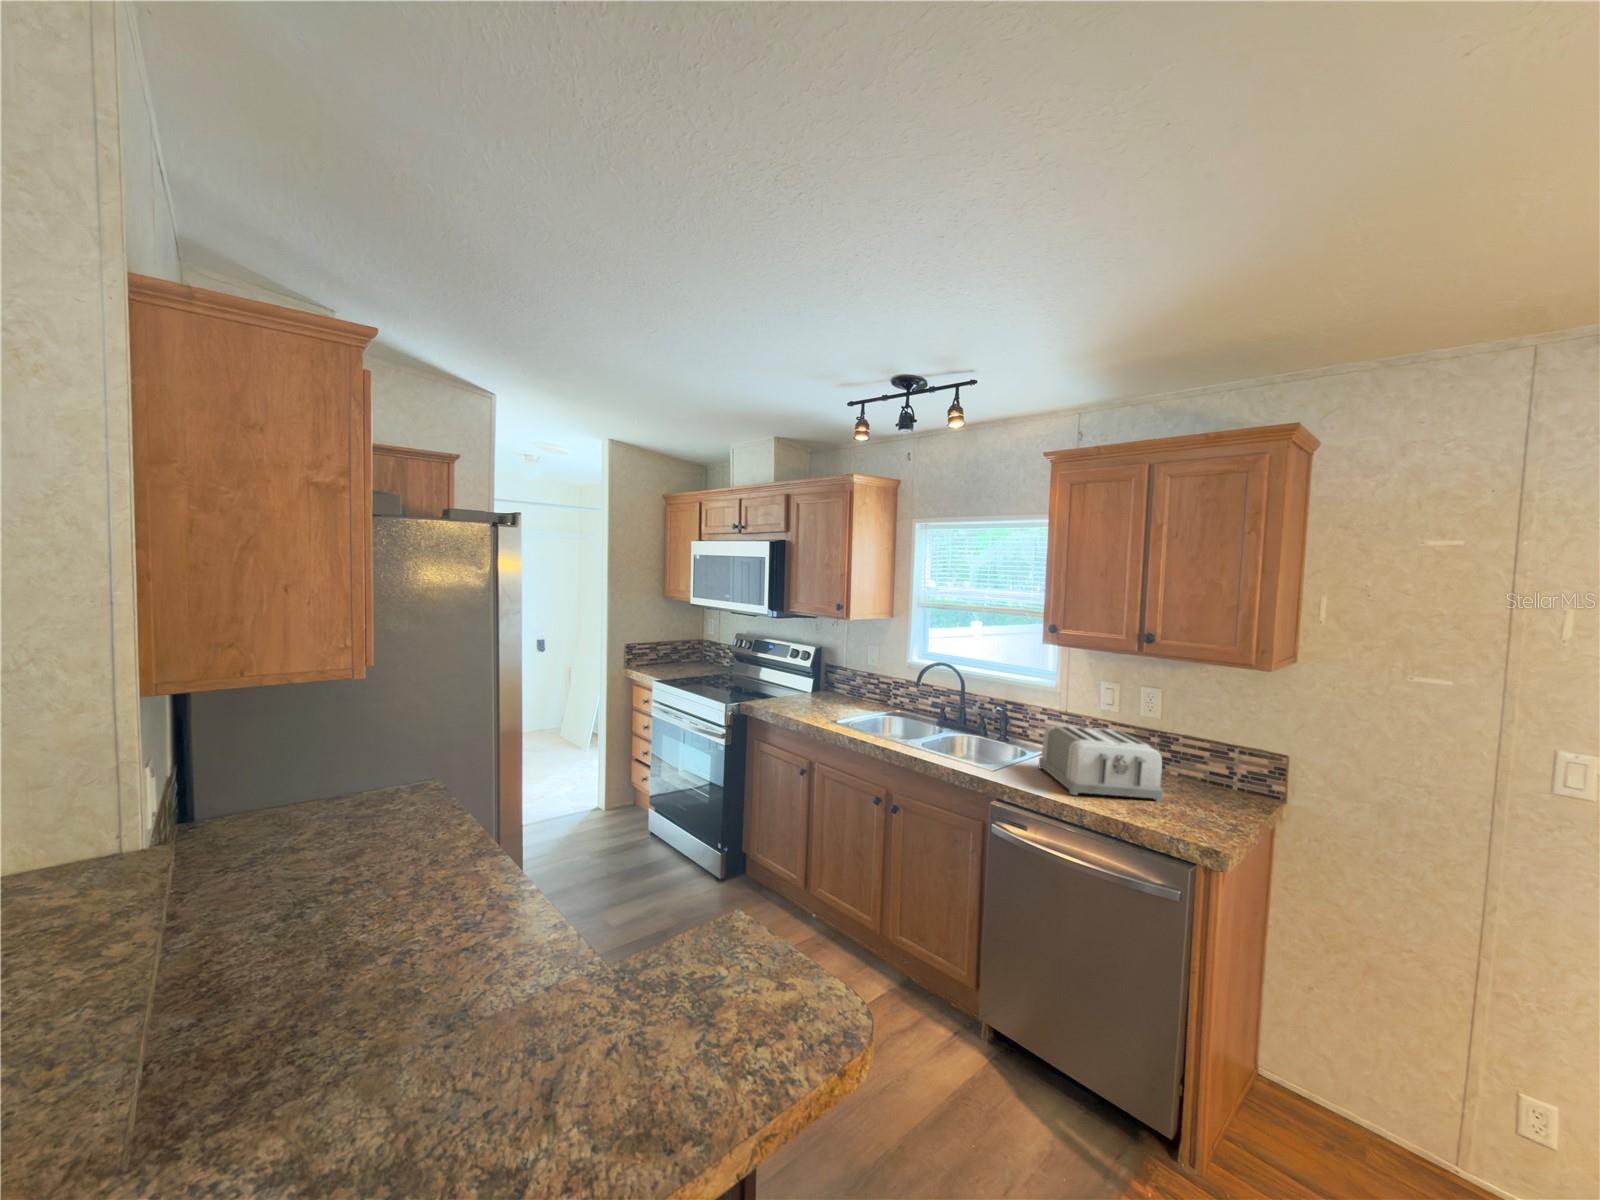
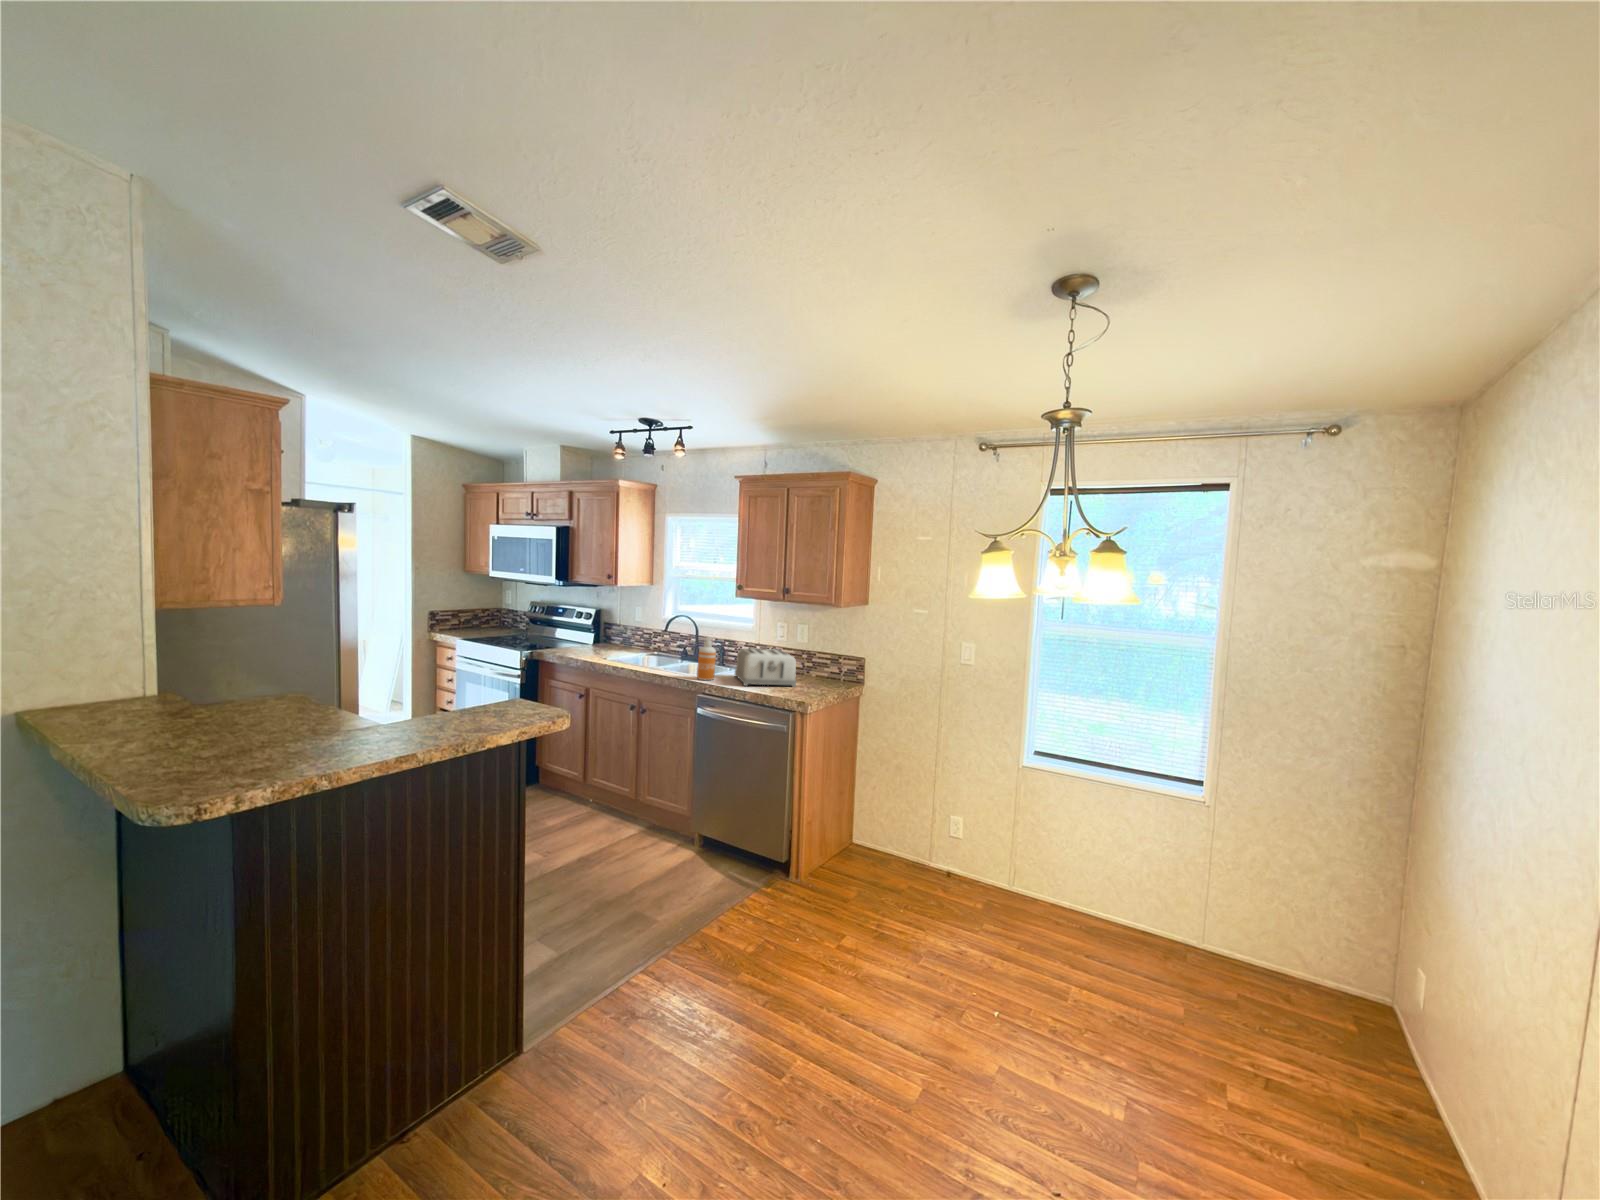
soap dispenser: none [983,706,1014,777] -> present [697,637,716,680]

